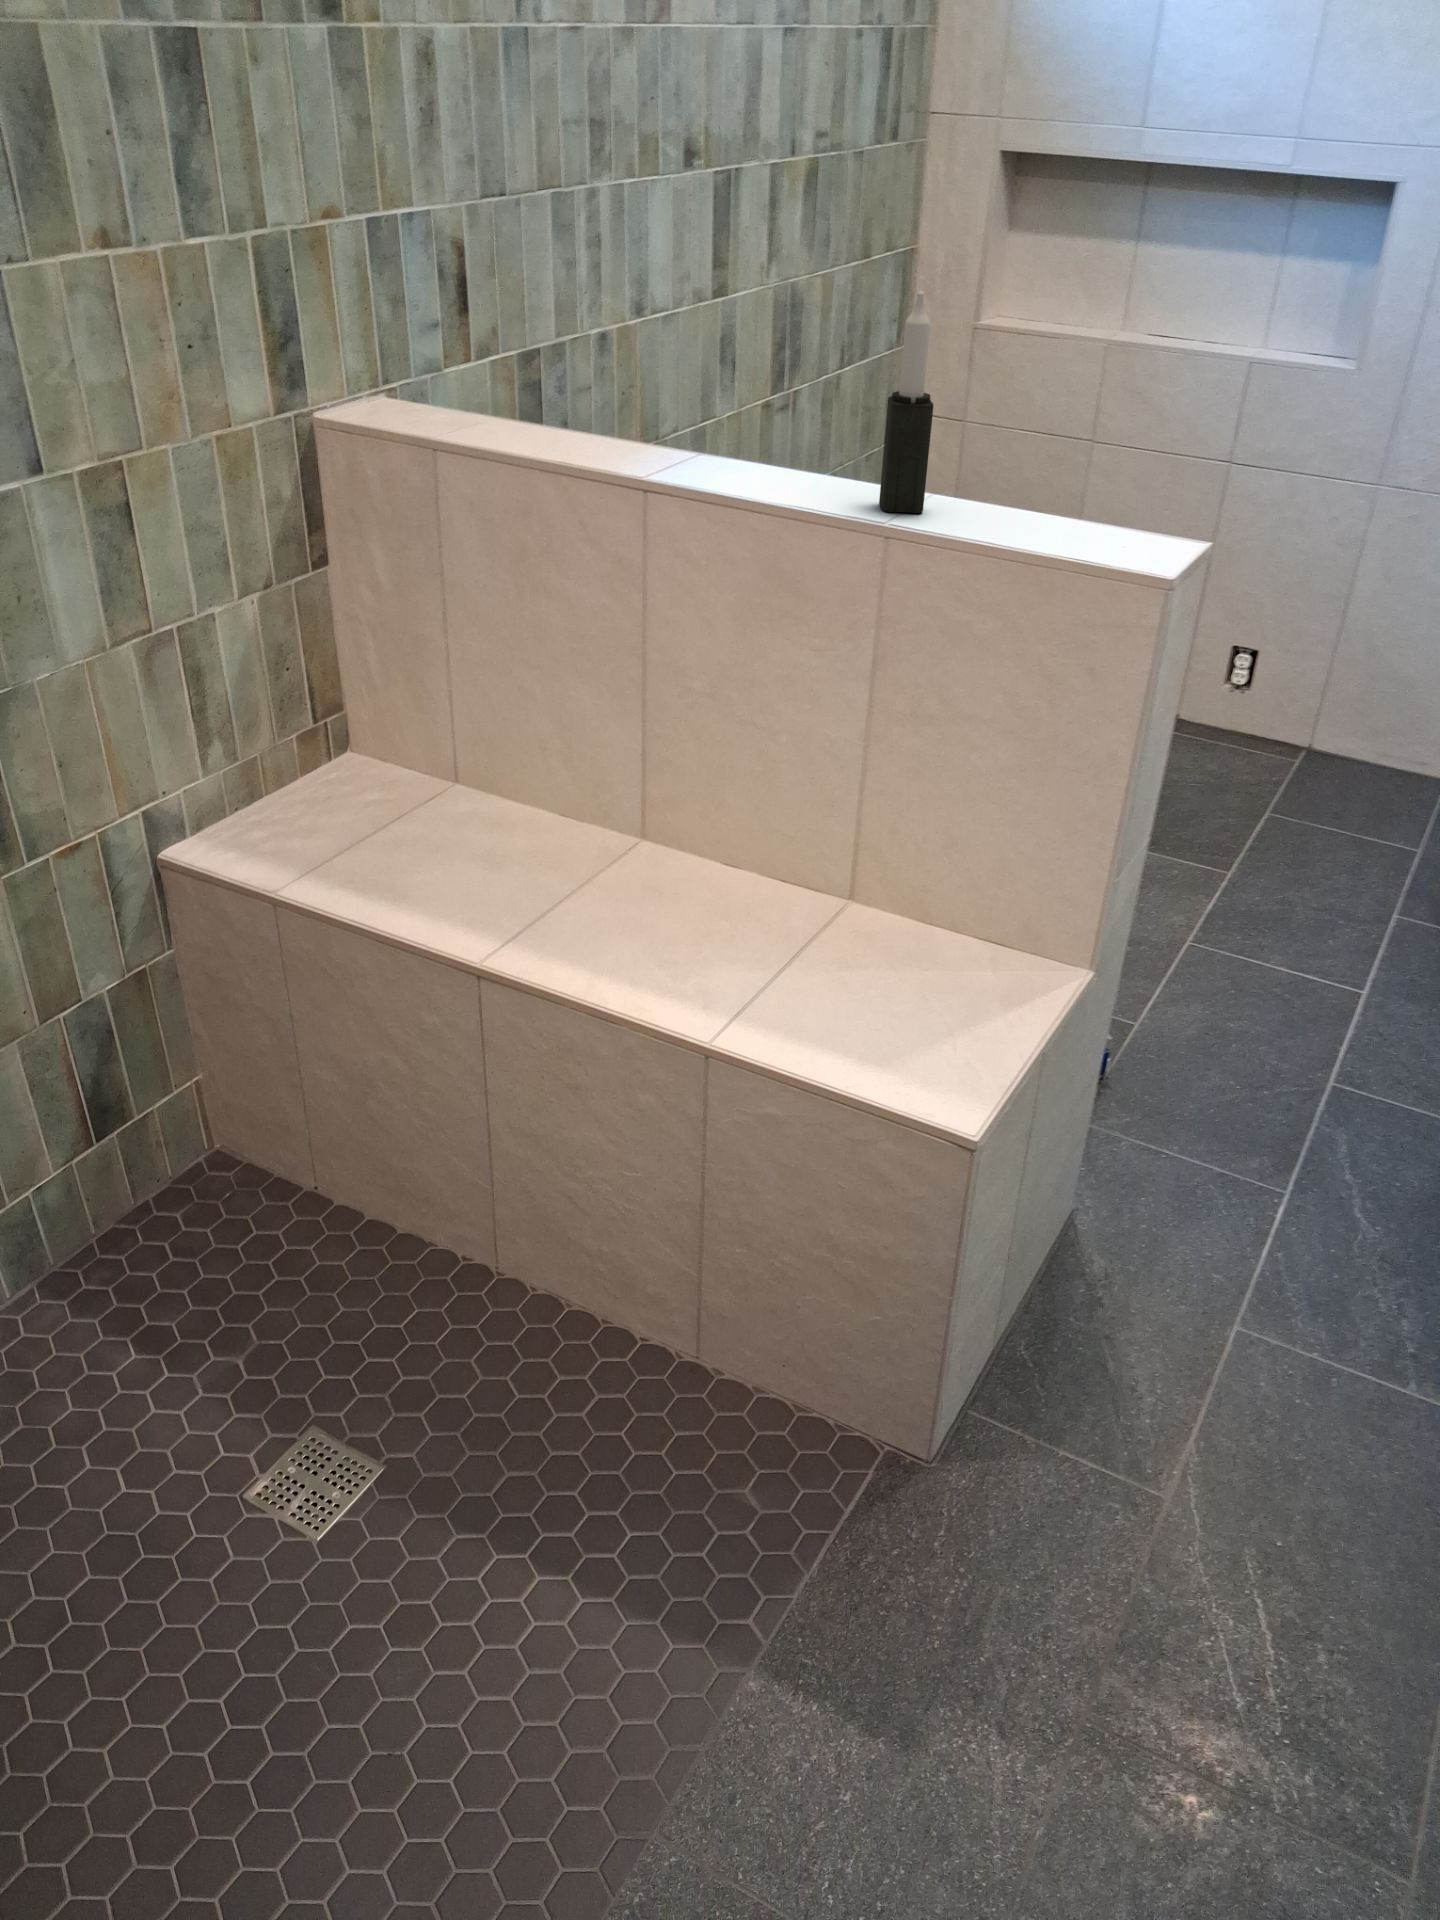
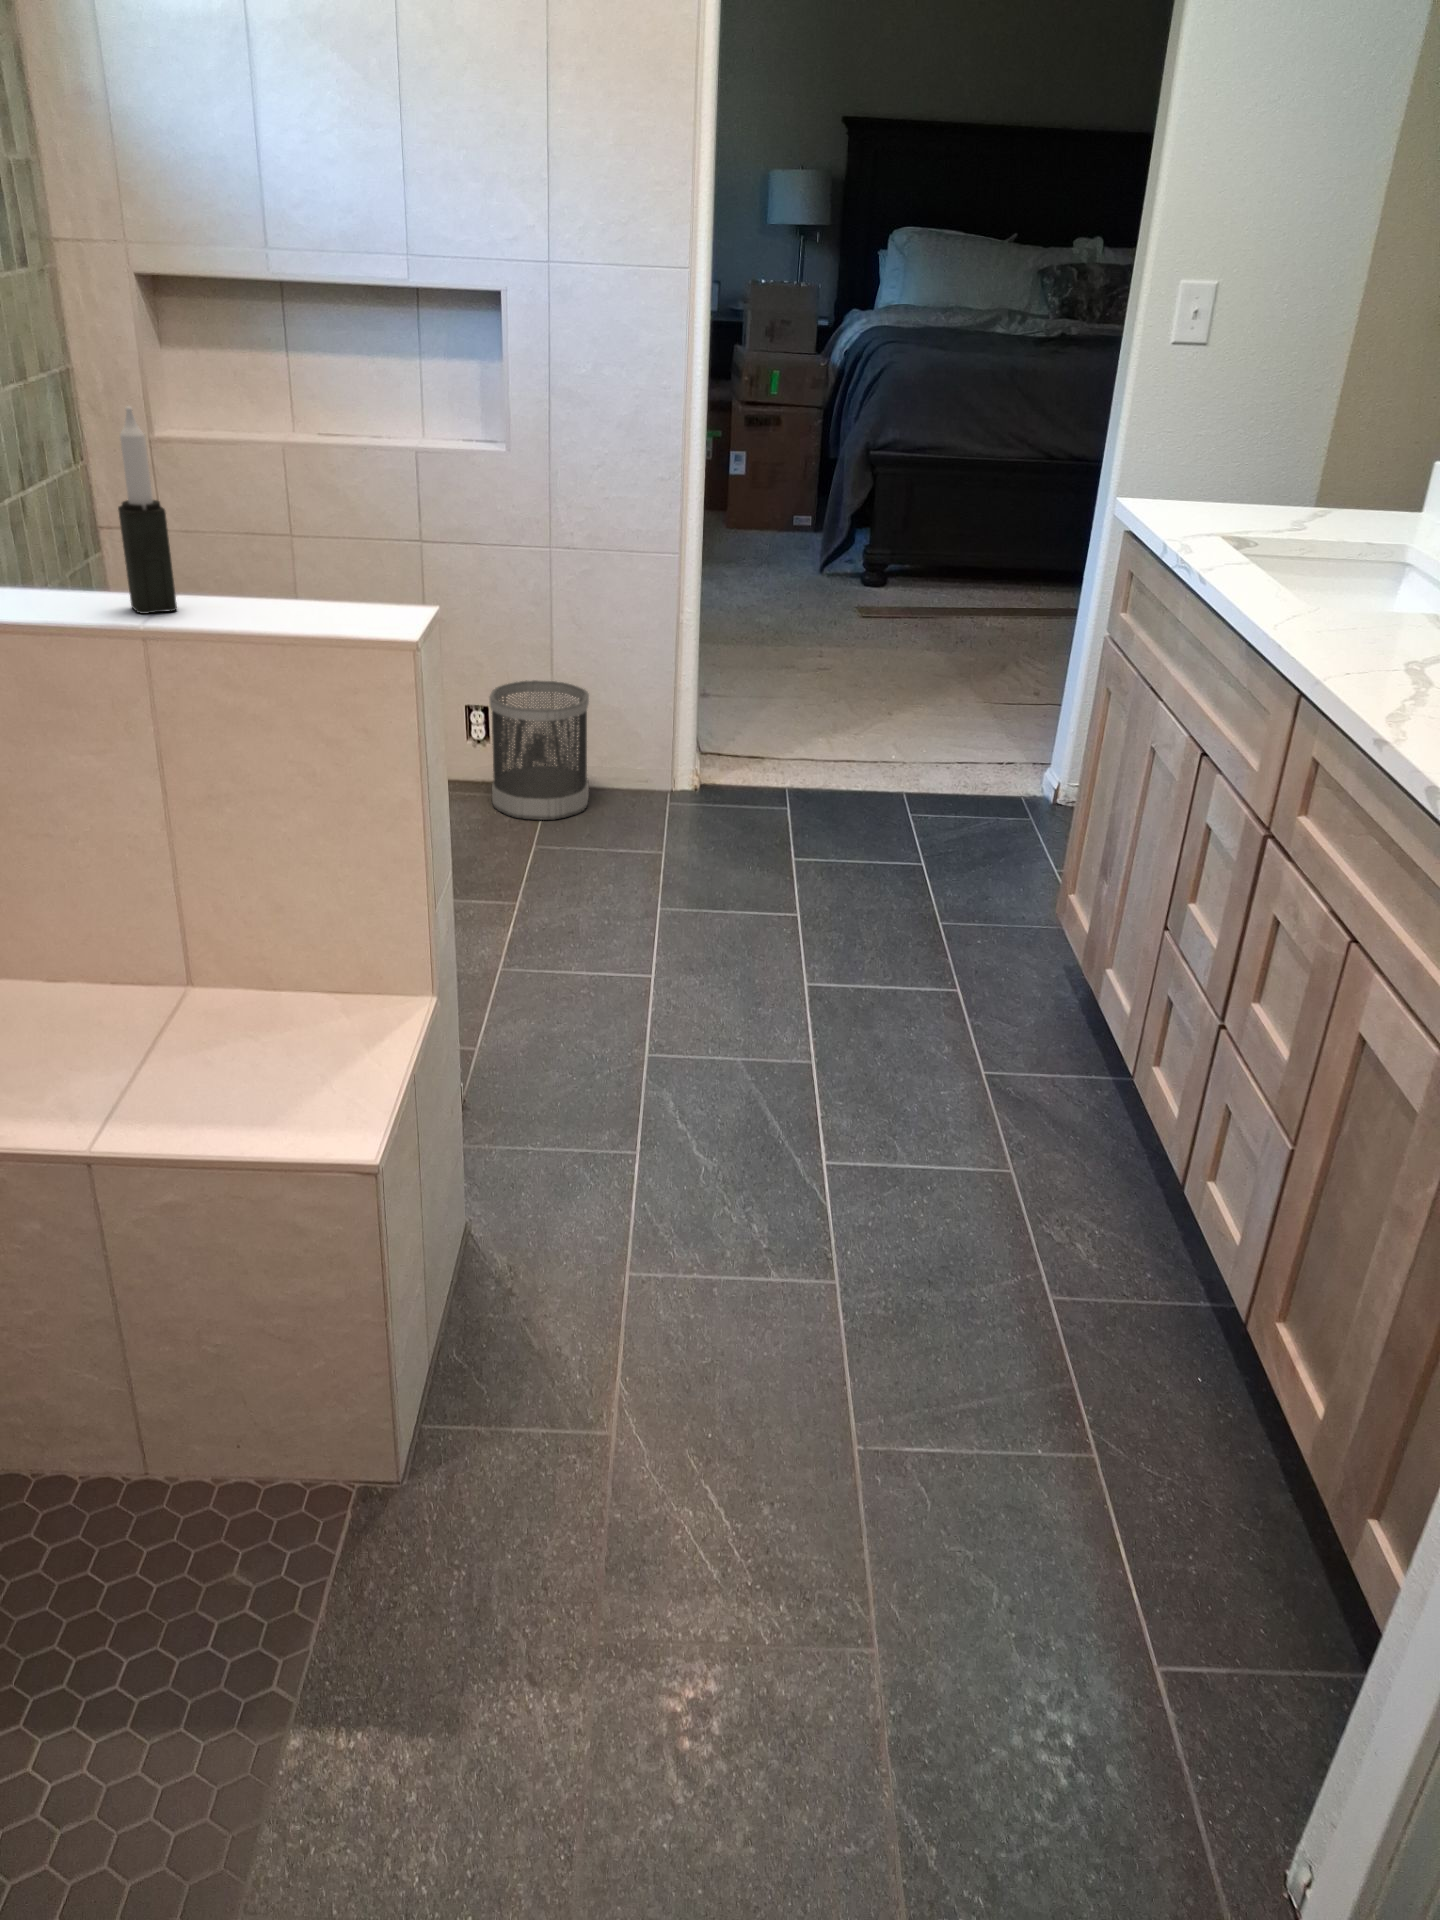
wastebasket: none [1235,628,1379,790] -> present [489,680,589,820]

